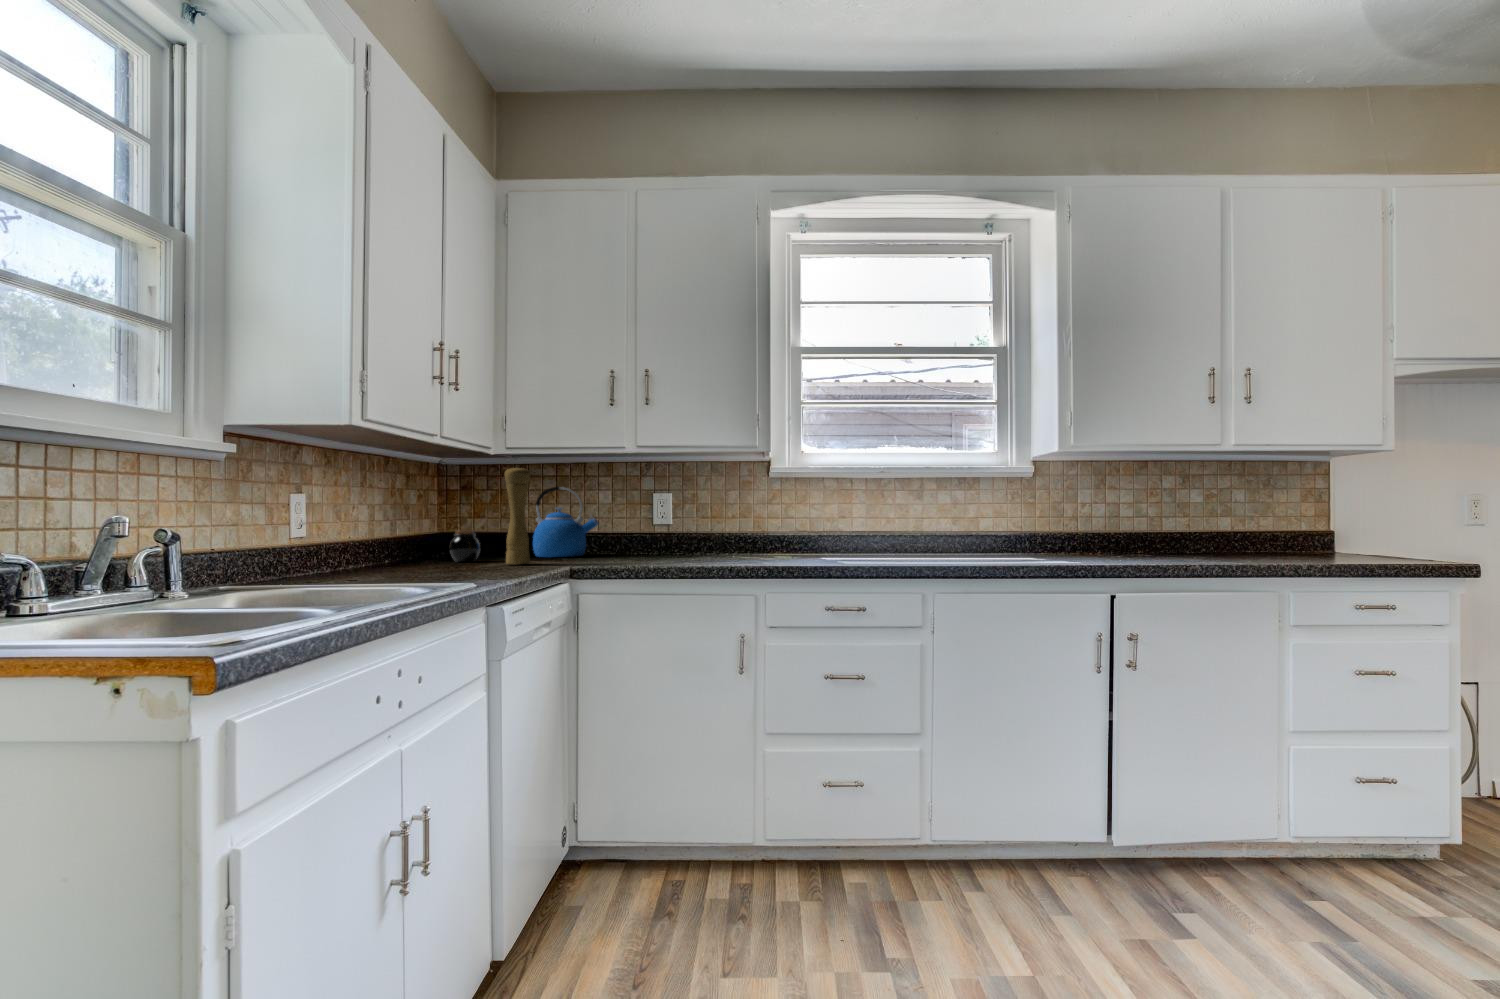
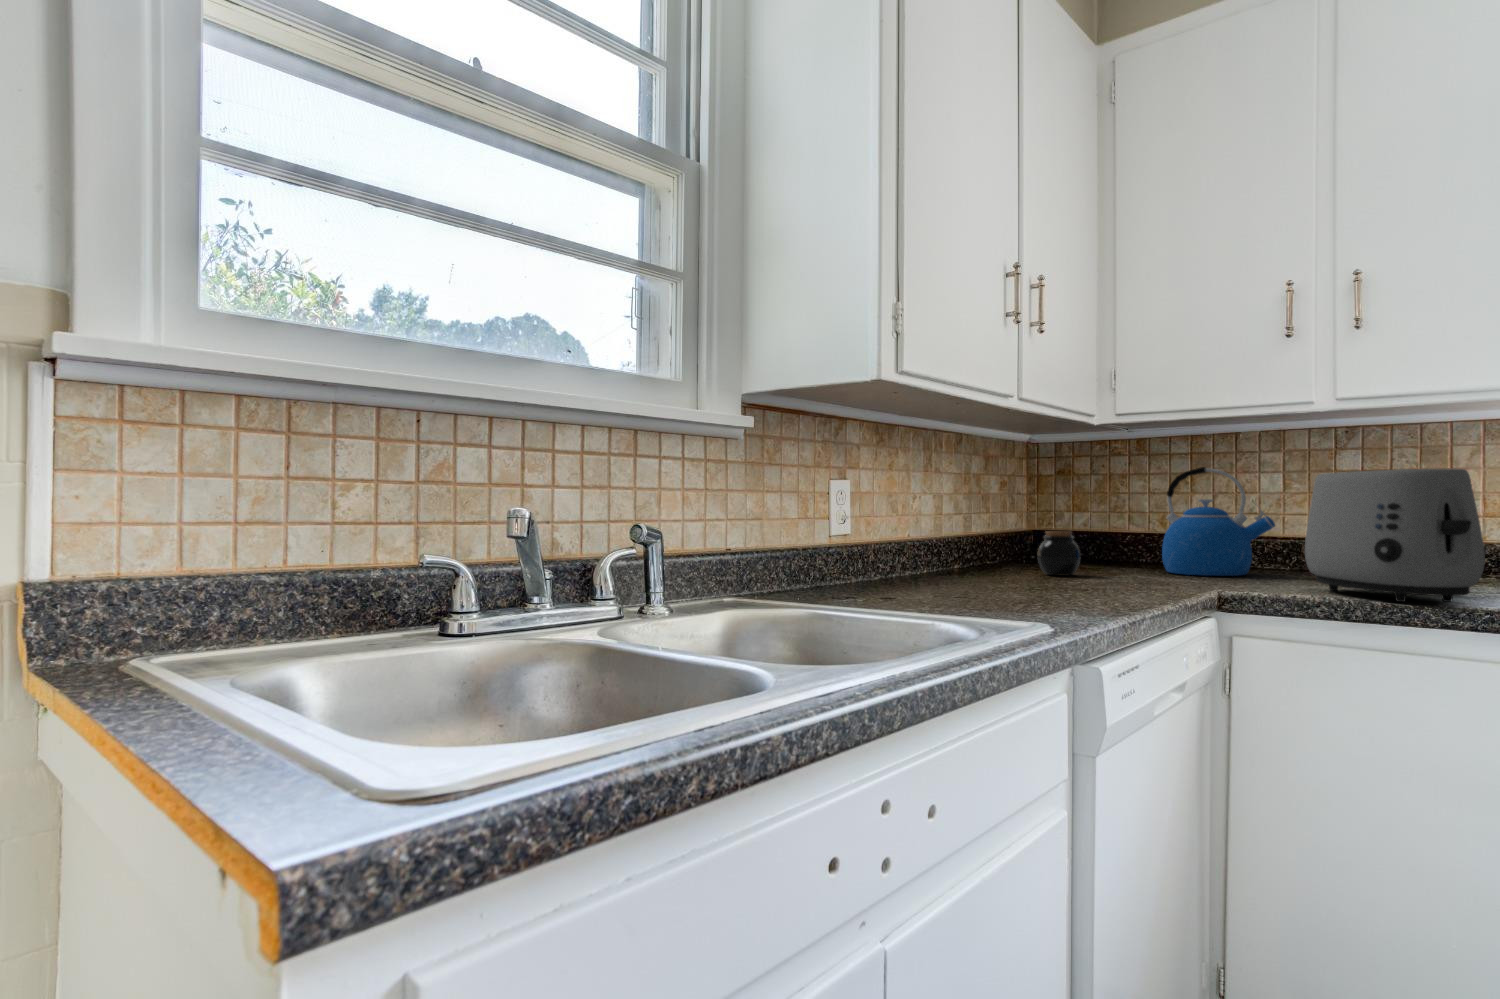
pepper mill: present [505,467,530,565] -> none [1115,436,1157,586]
toaster: none [612,491,689,564] -> present [1305,469,1485,602]

